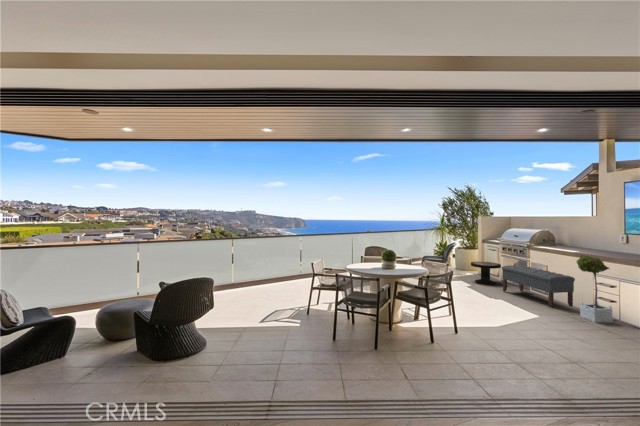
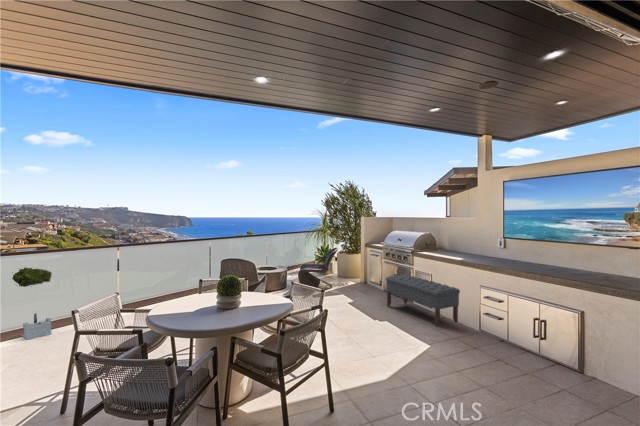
potted tree: present [577,254,613,323] -> present [12,267,52,340]
side table: present [471,262,501,285] -> none [353,270,384,297]

